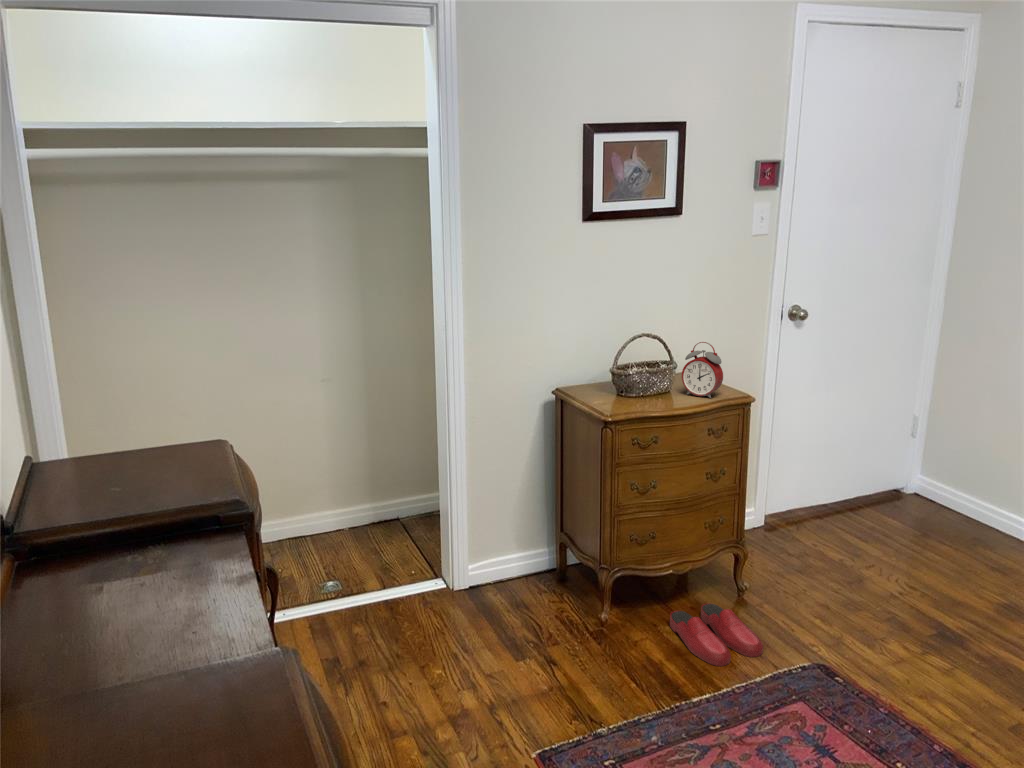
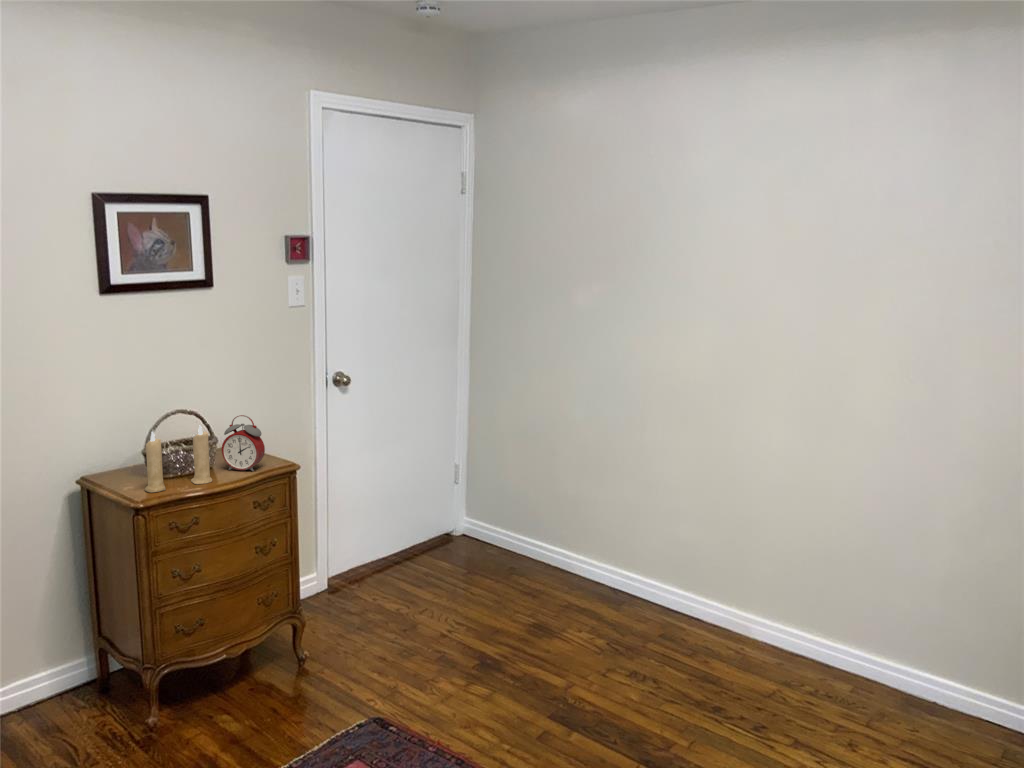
candle: none [612,346,673,408] -> present [145,425,212,493]
slippers: present [670,603,763,666] -> none [227,681,323,745]

